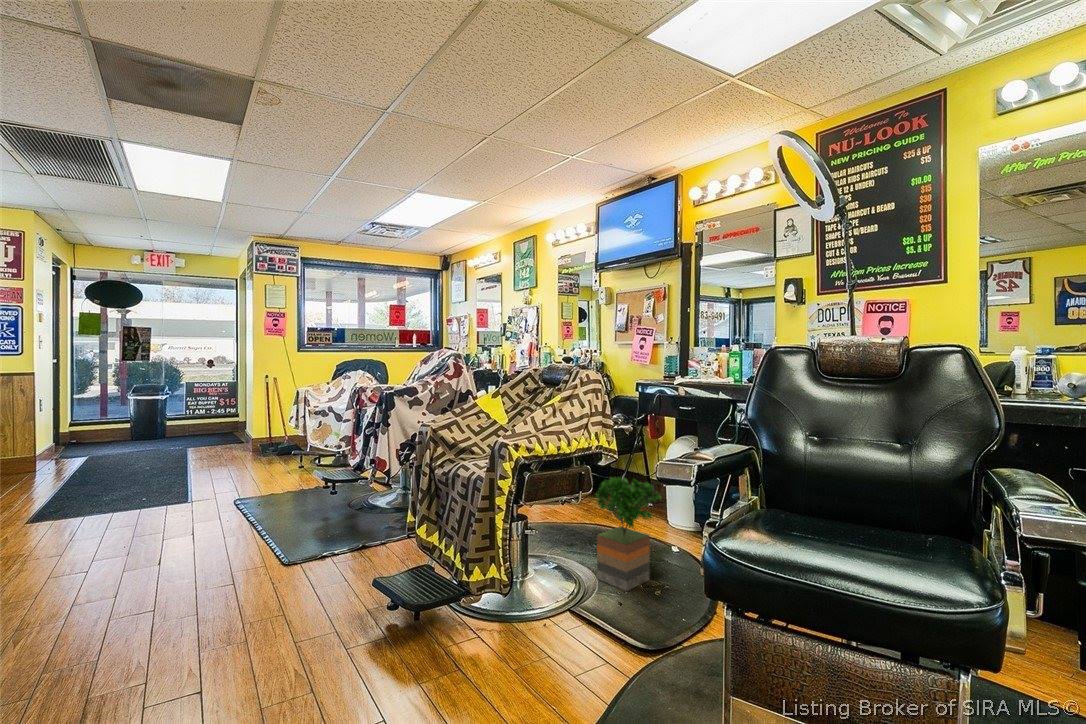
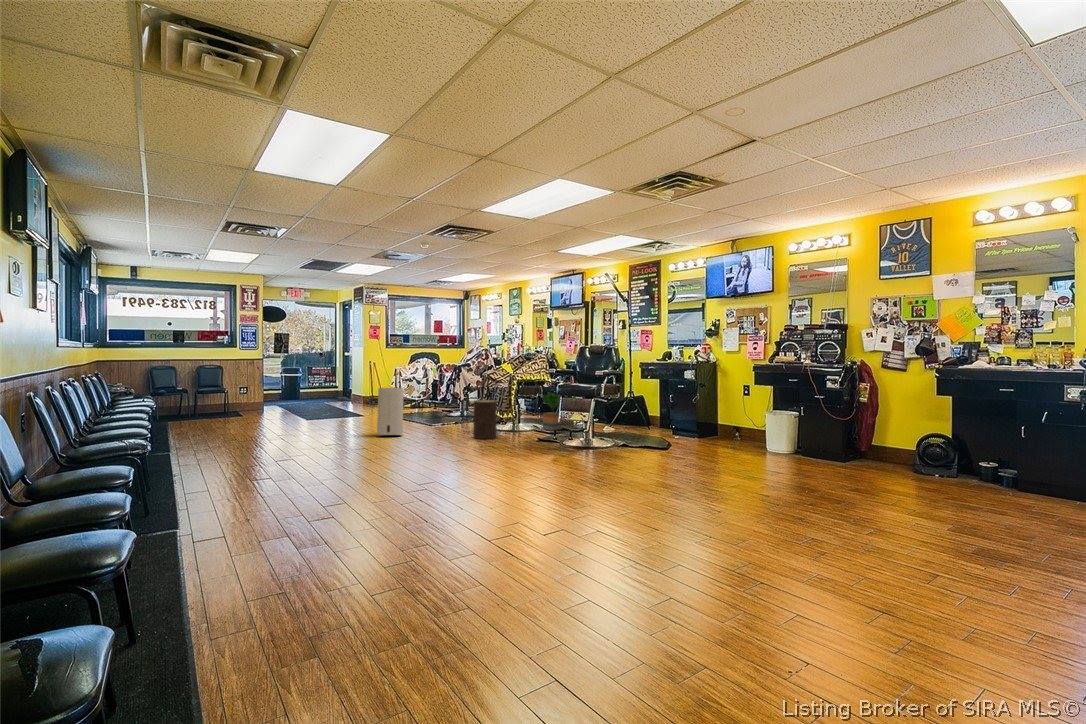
air purifier: none [47,482,161,654] -> present [377,388,404,435]
stool: none [369,524,449,685] -> present [474,400,497,439]

